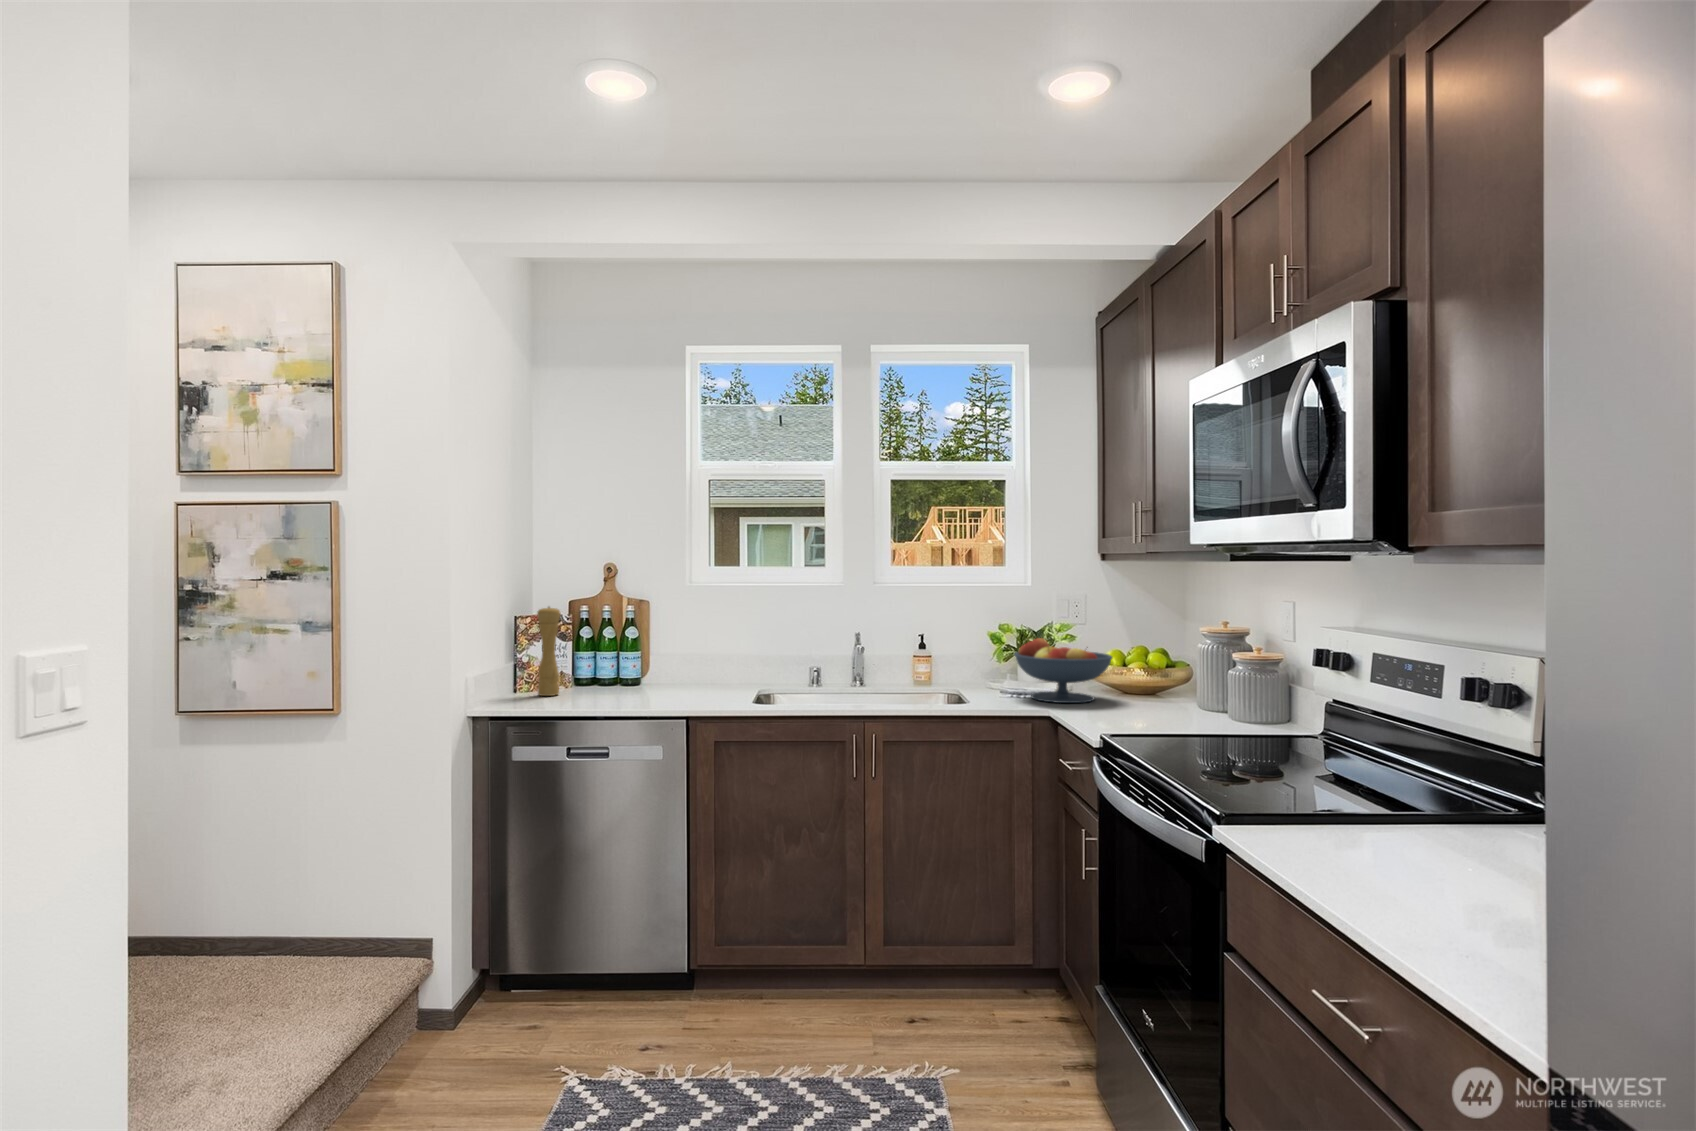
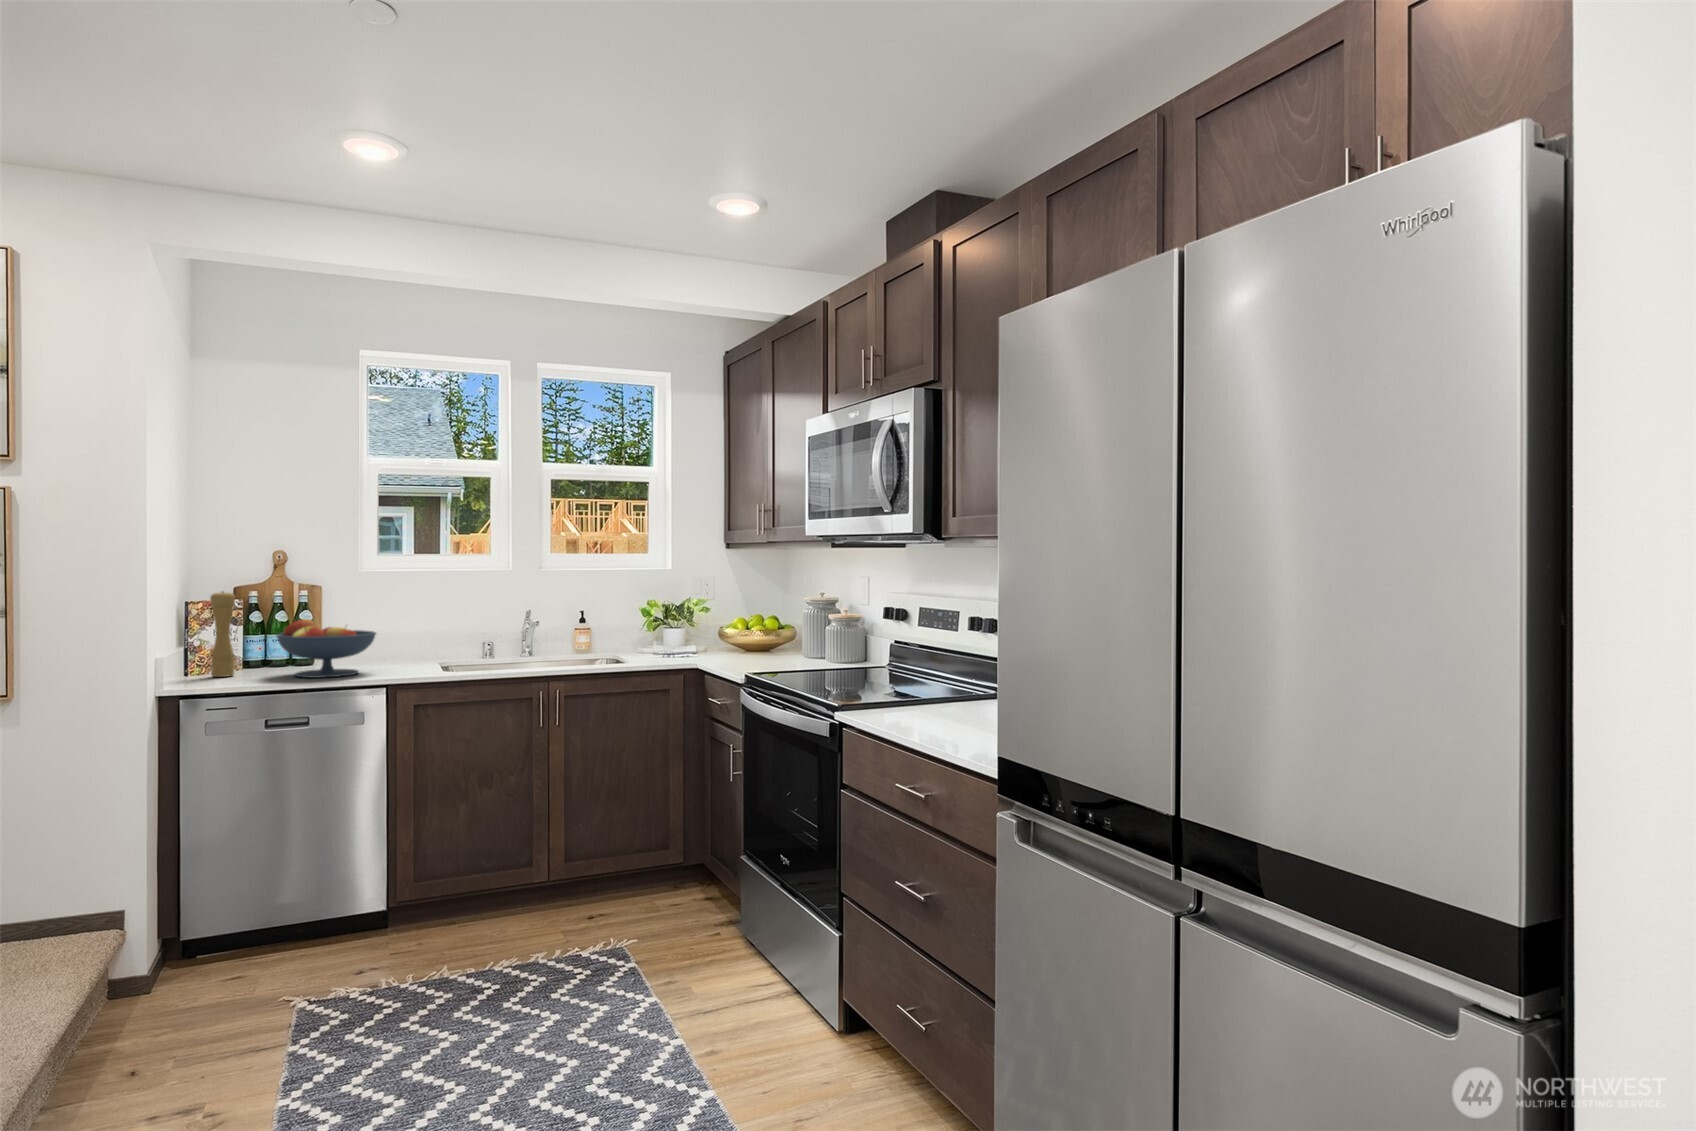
fruit bowl: present [1015,638,1112,703] -> present [276,619,376,678]

